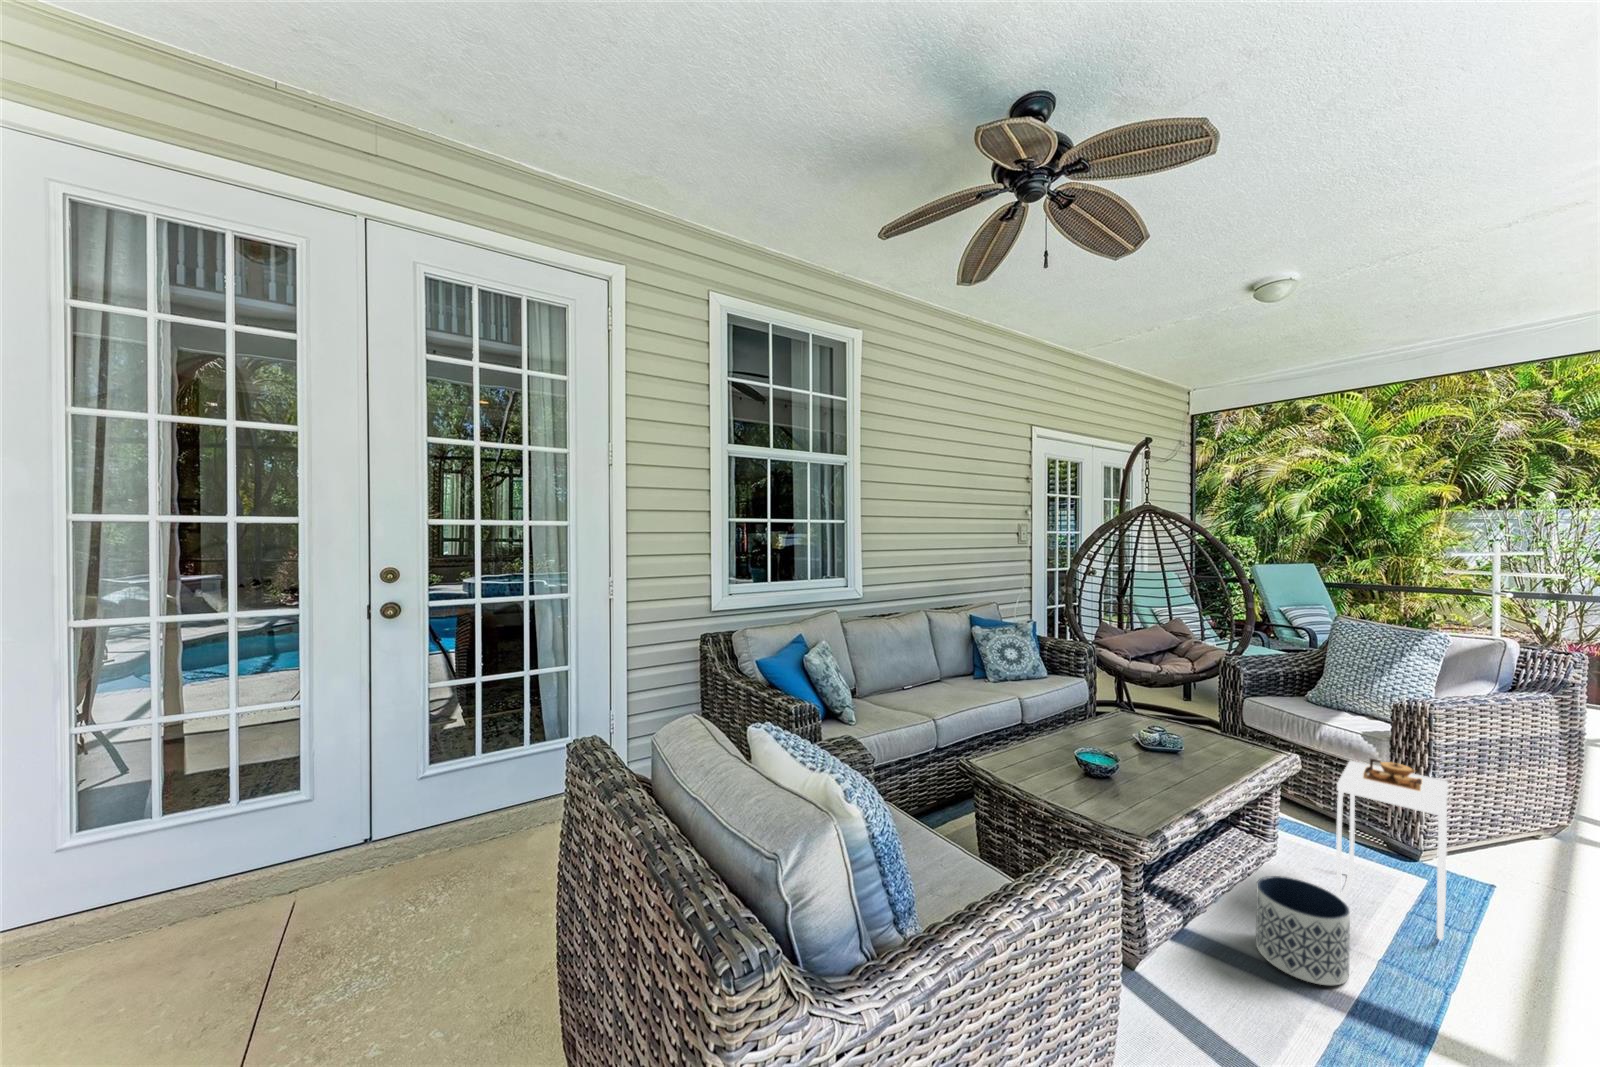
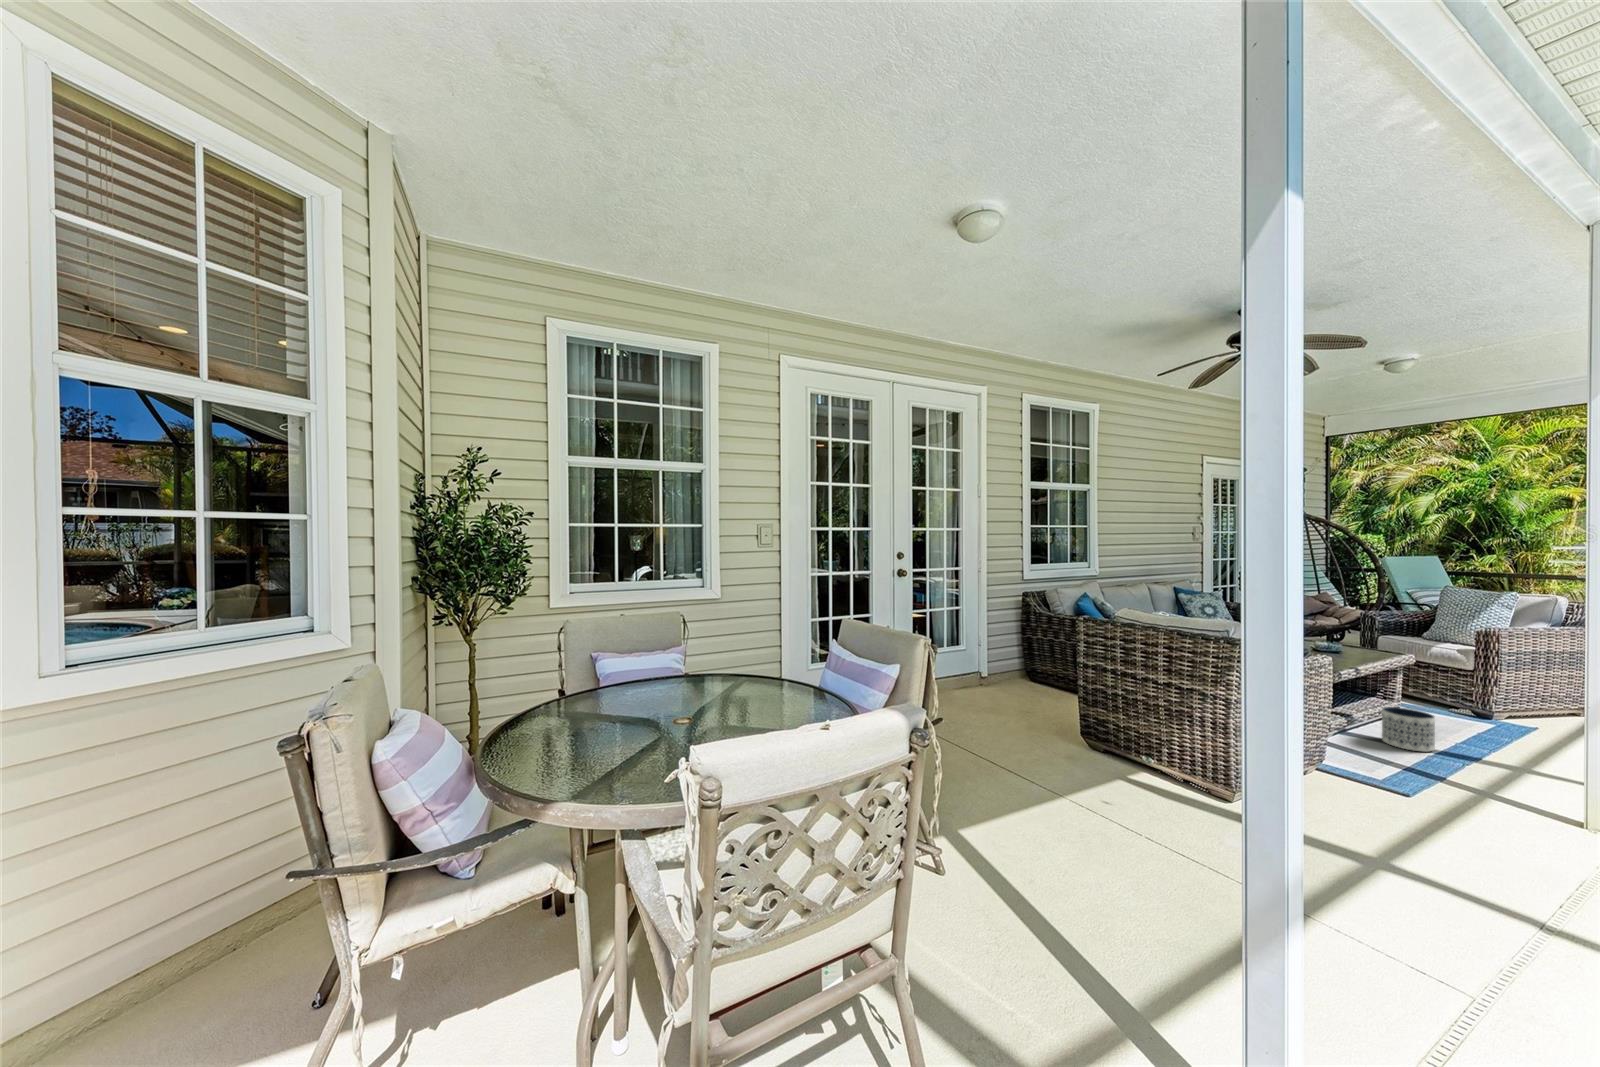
side table: present [1336,759,1448,940] -> none [1432,654,1504,743]

